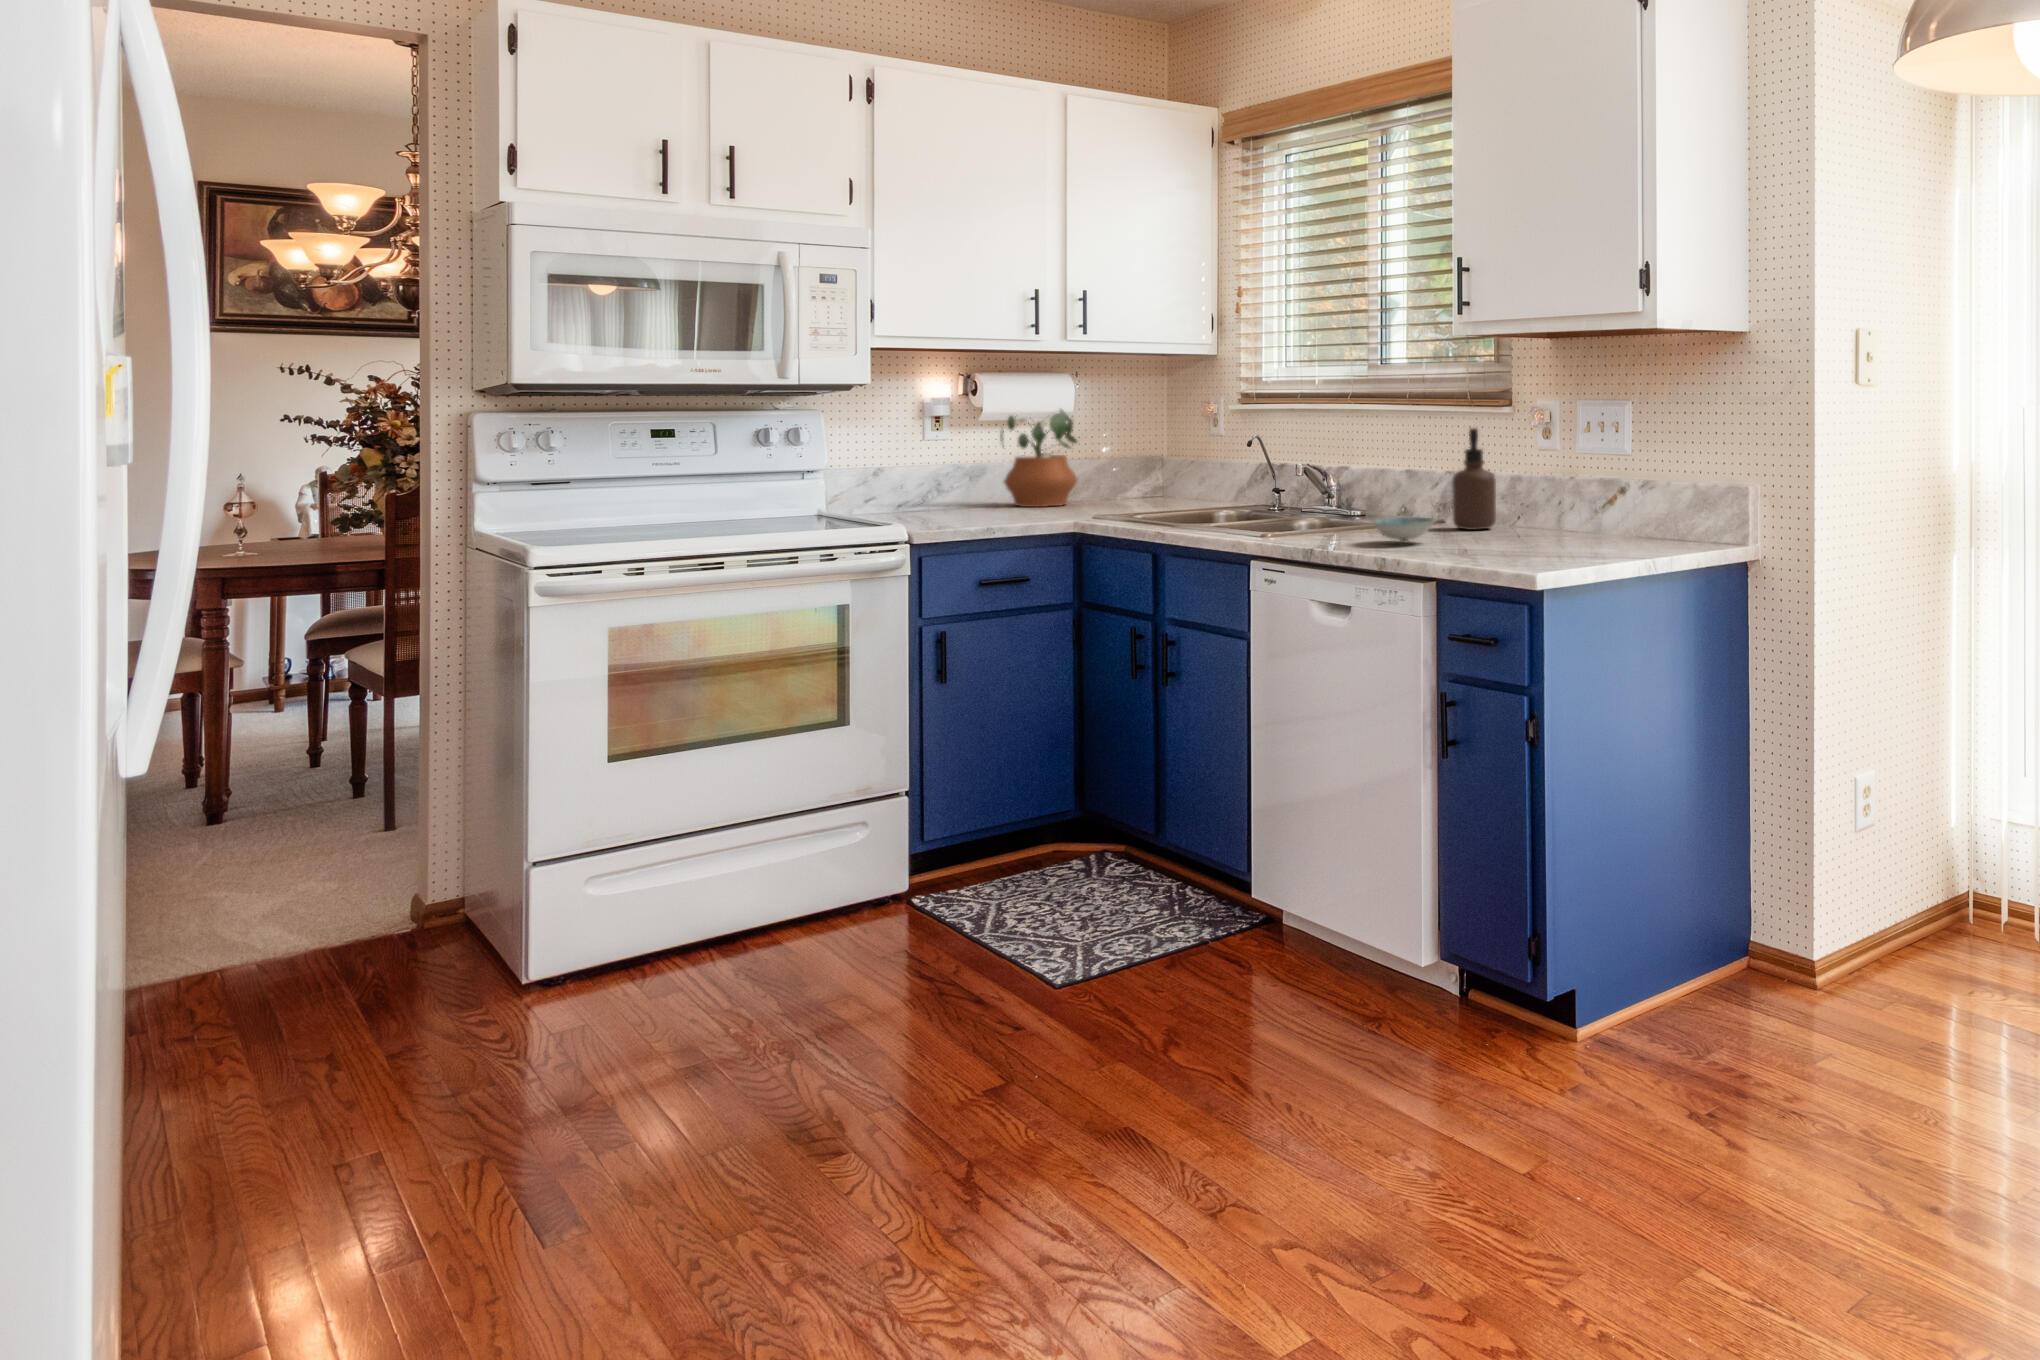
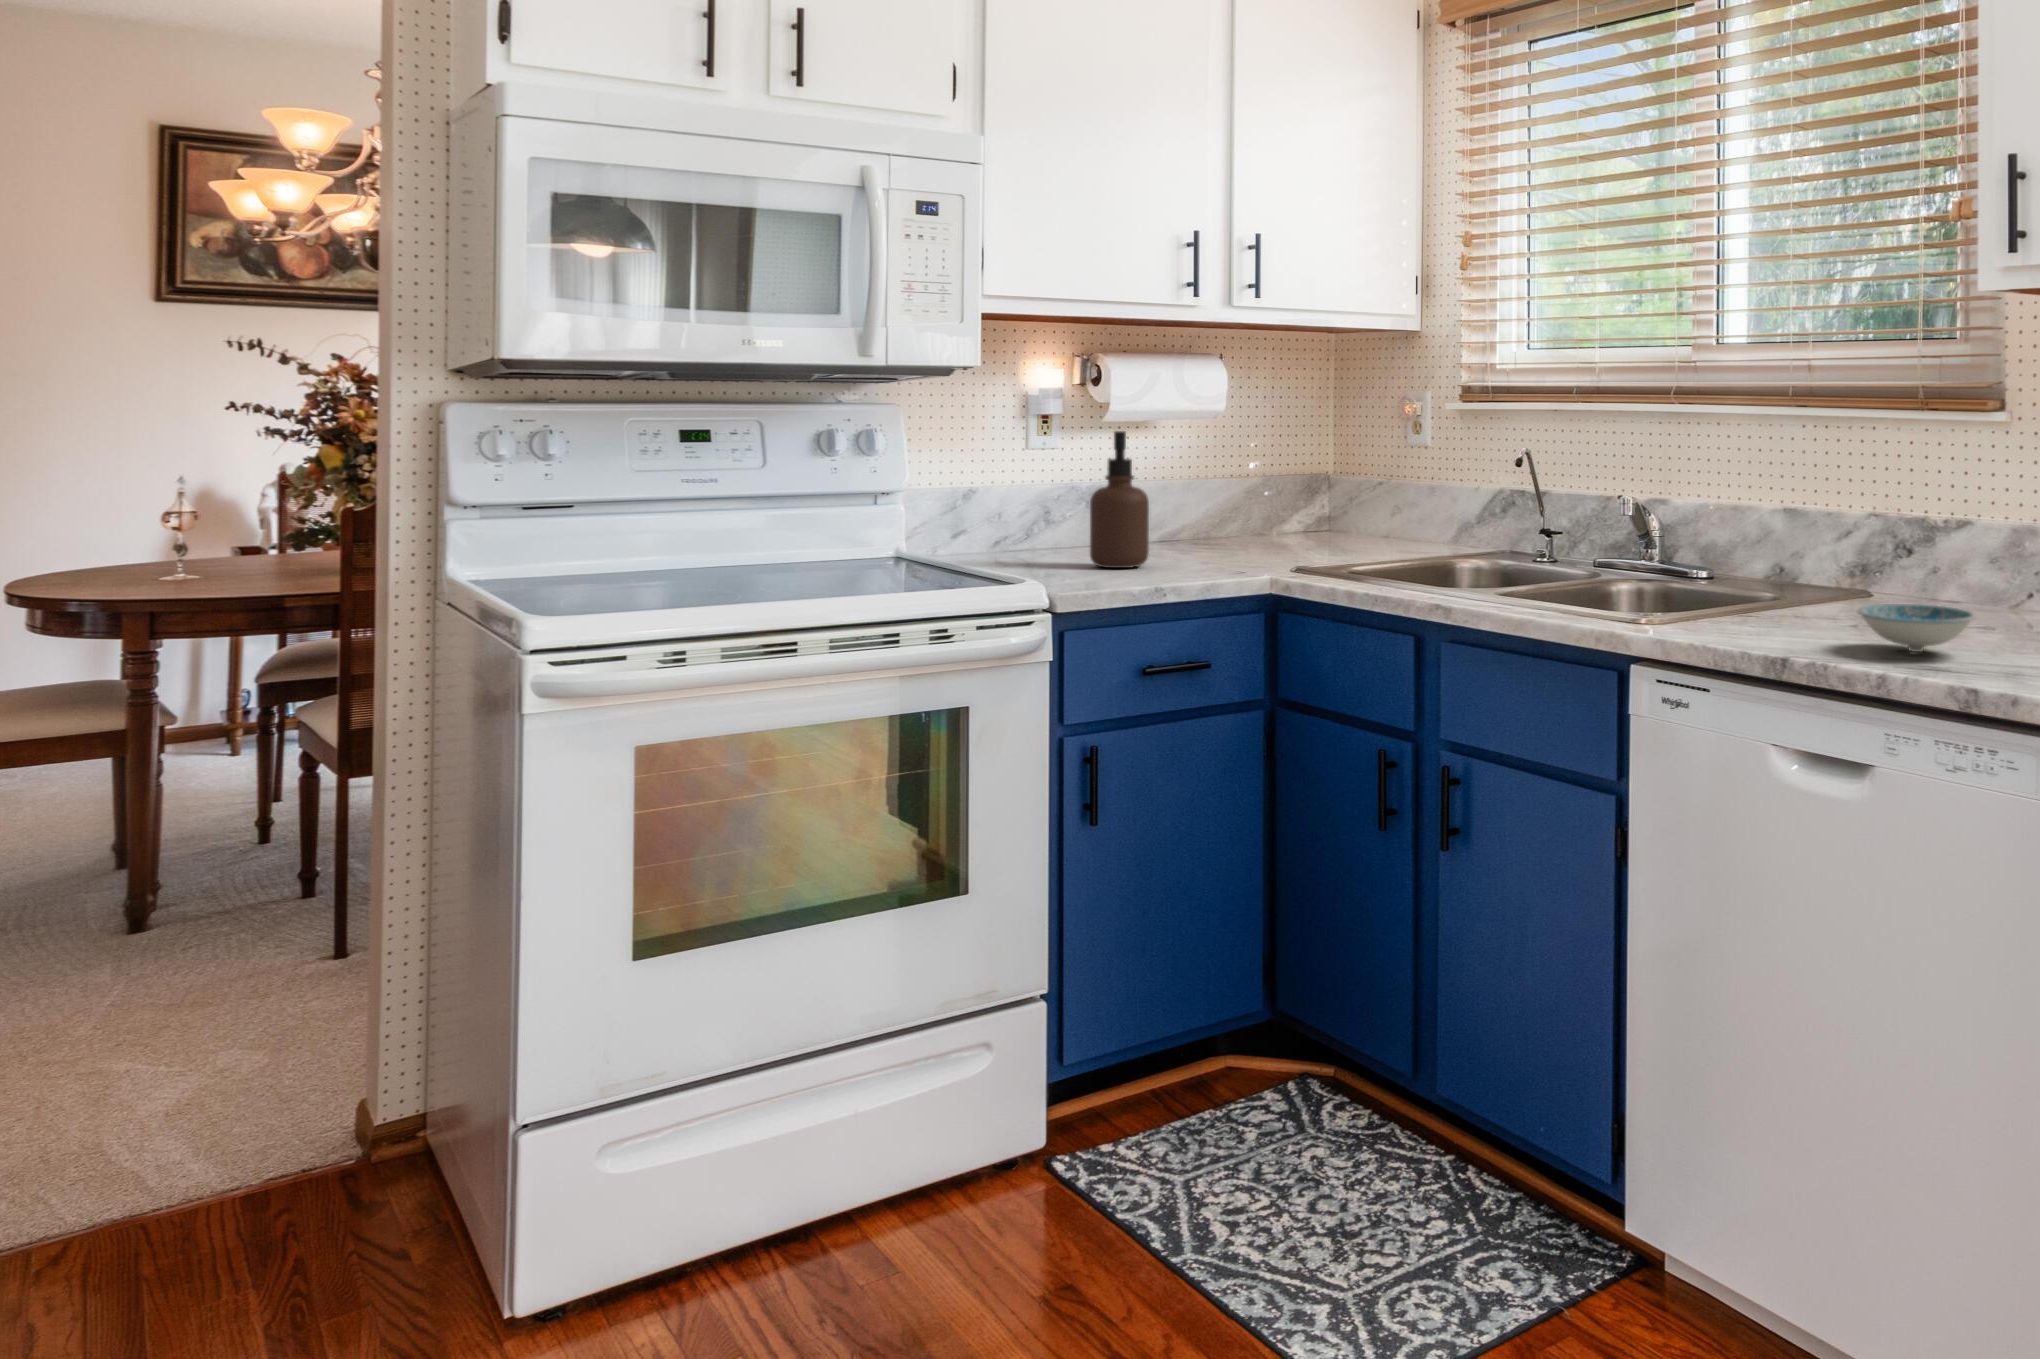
potted plant: present [1000,409,1078,507] -> none [1142,406,1249,549]
soap dispenser: present [1452,428,1496,530] -> present [1090,431,1149,568]

